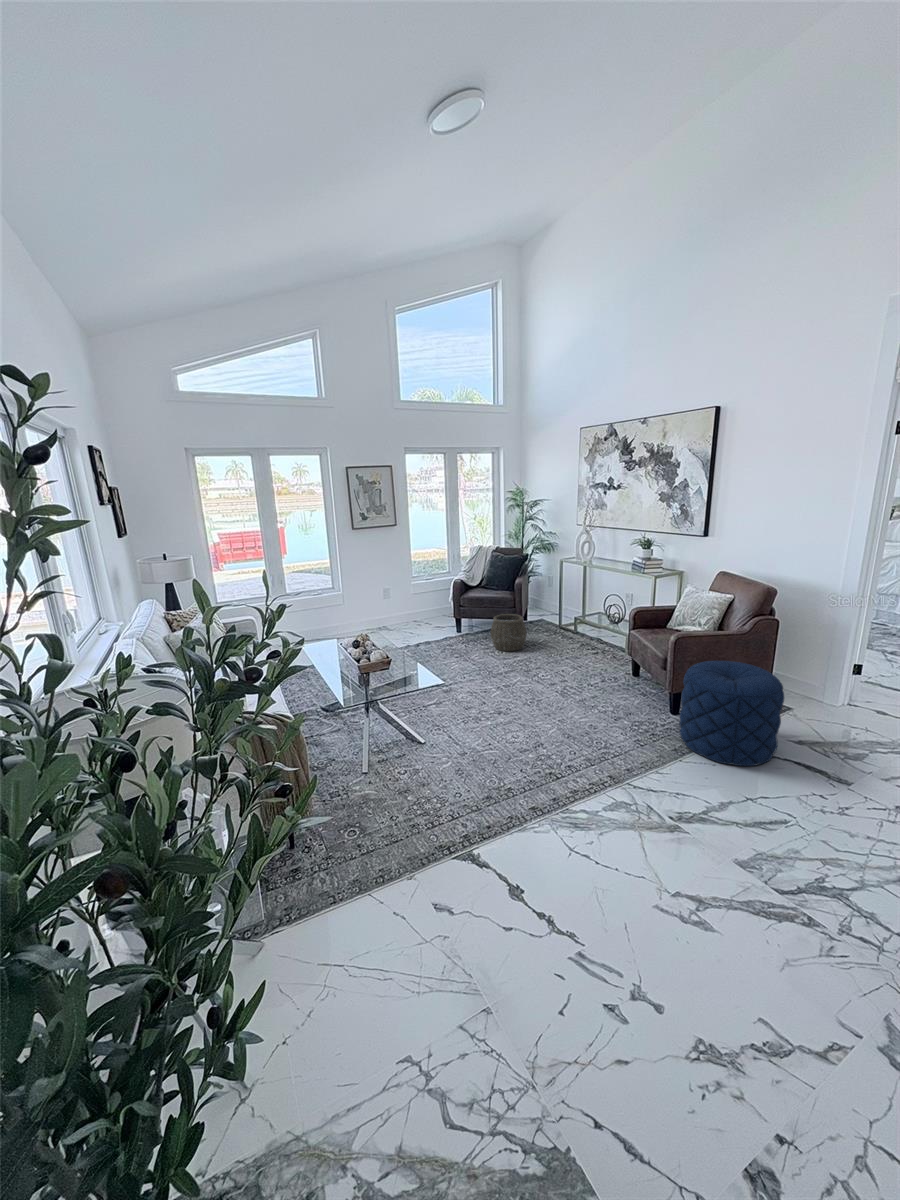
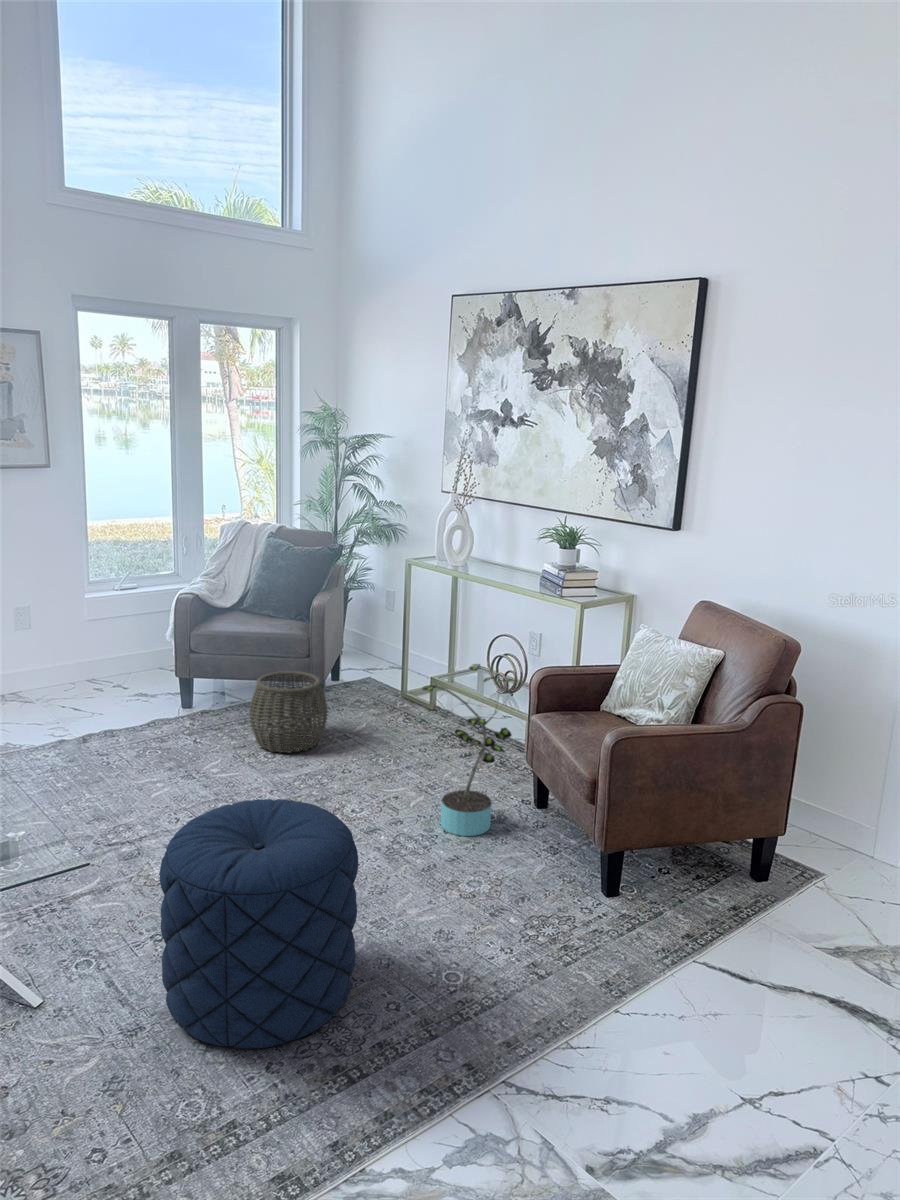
potted plant: none [576,606,624,687] -> present [423,664,514,836]
pouf: present [680,661,784,766] -> present [160,799,358,1049]

